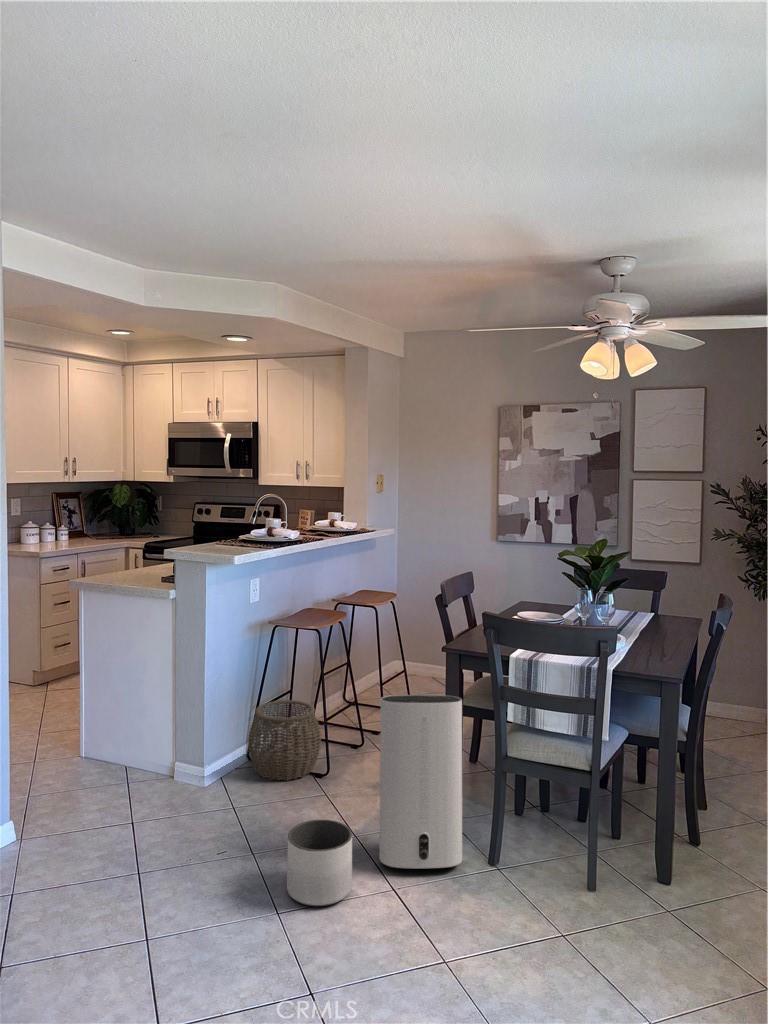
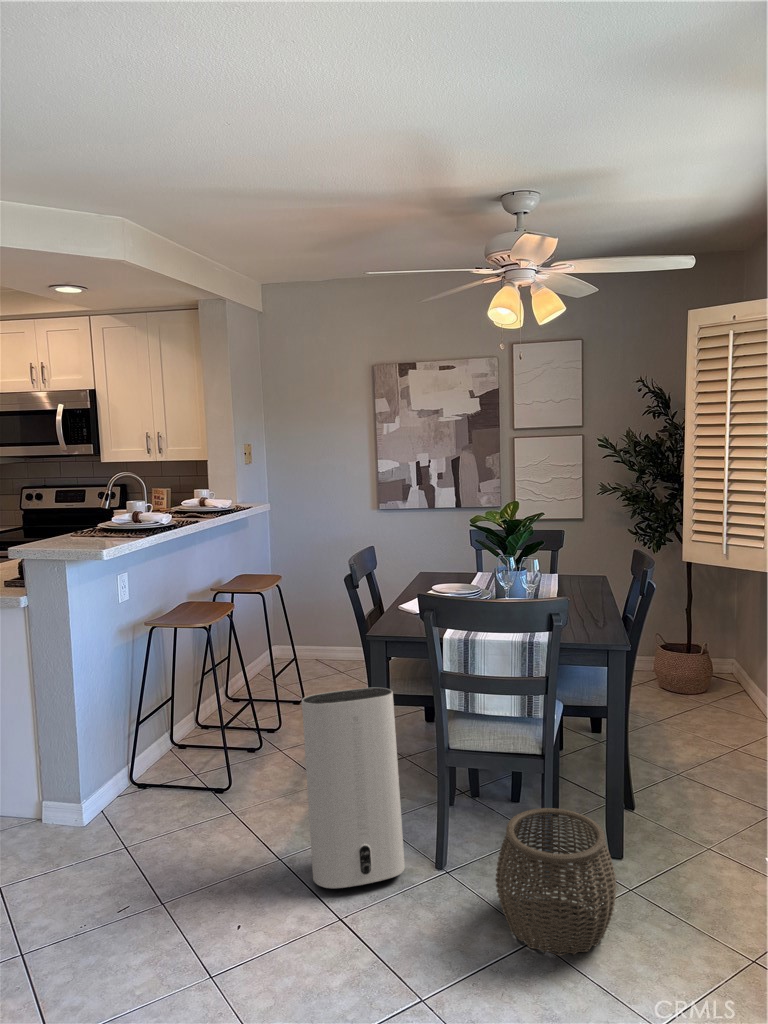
woven basket: present [248,700,321,780] -> present [496,808,617,956]
planter: present [287,820,352,906] -> none [212,848,291,953]

